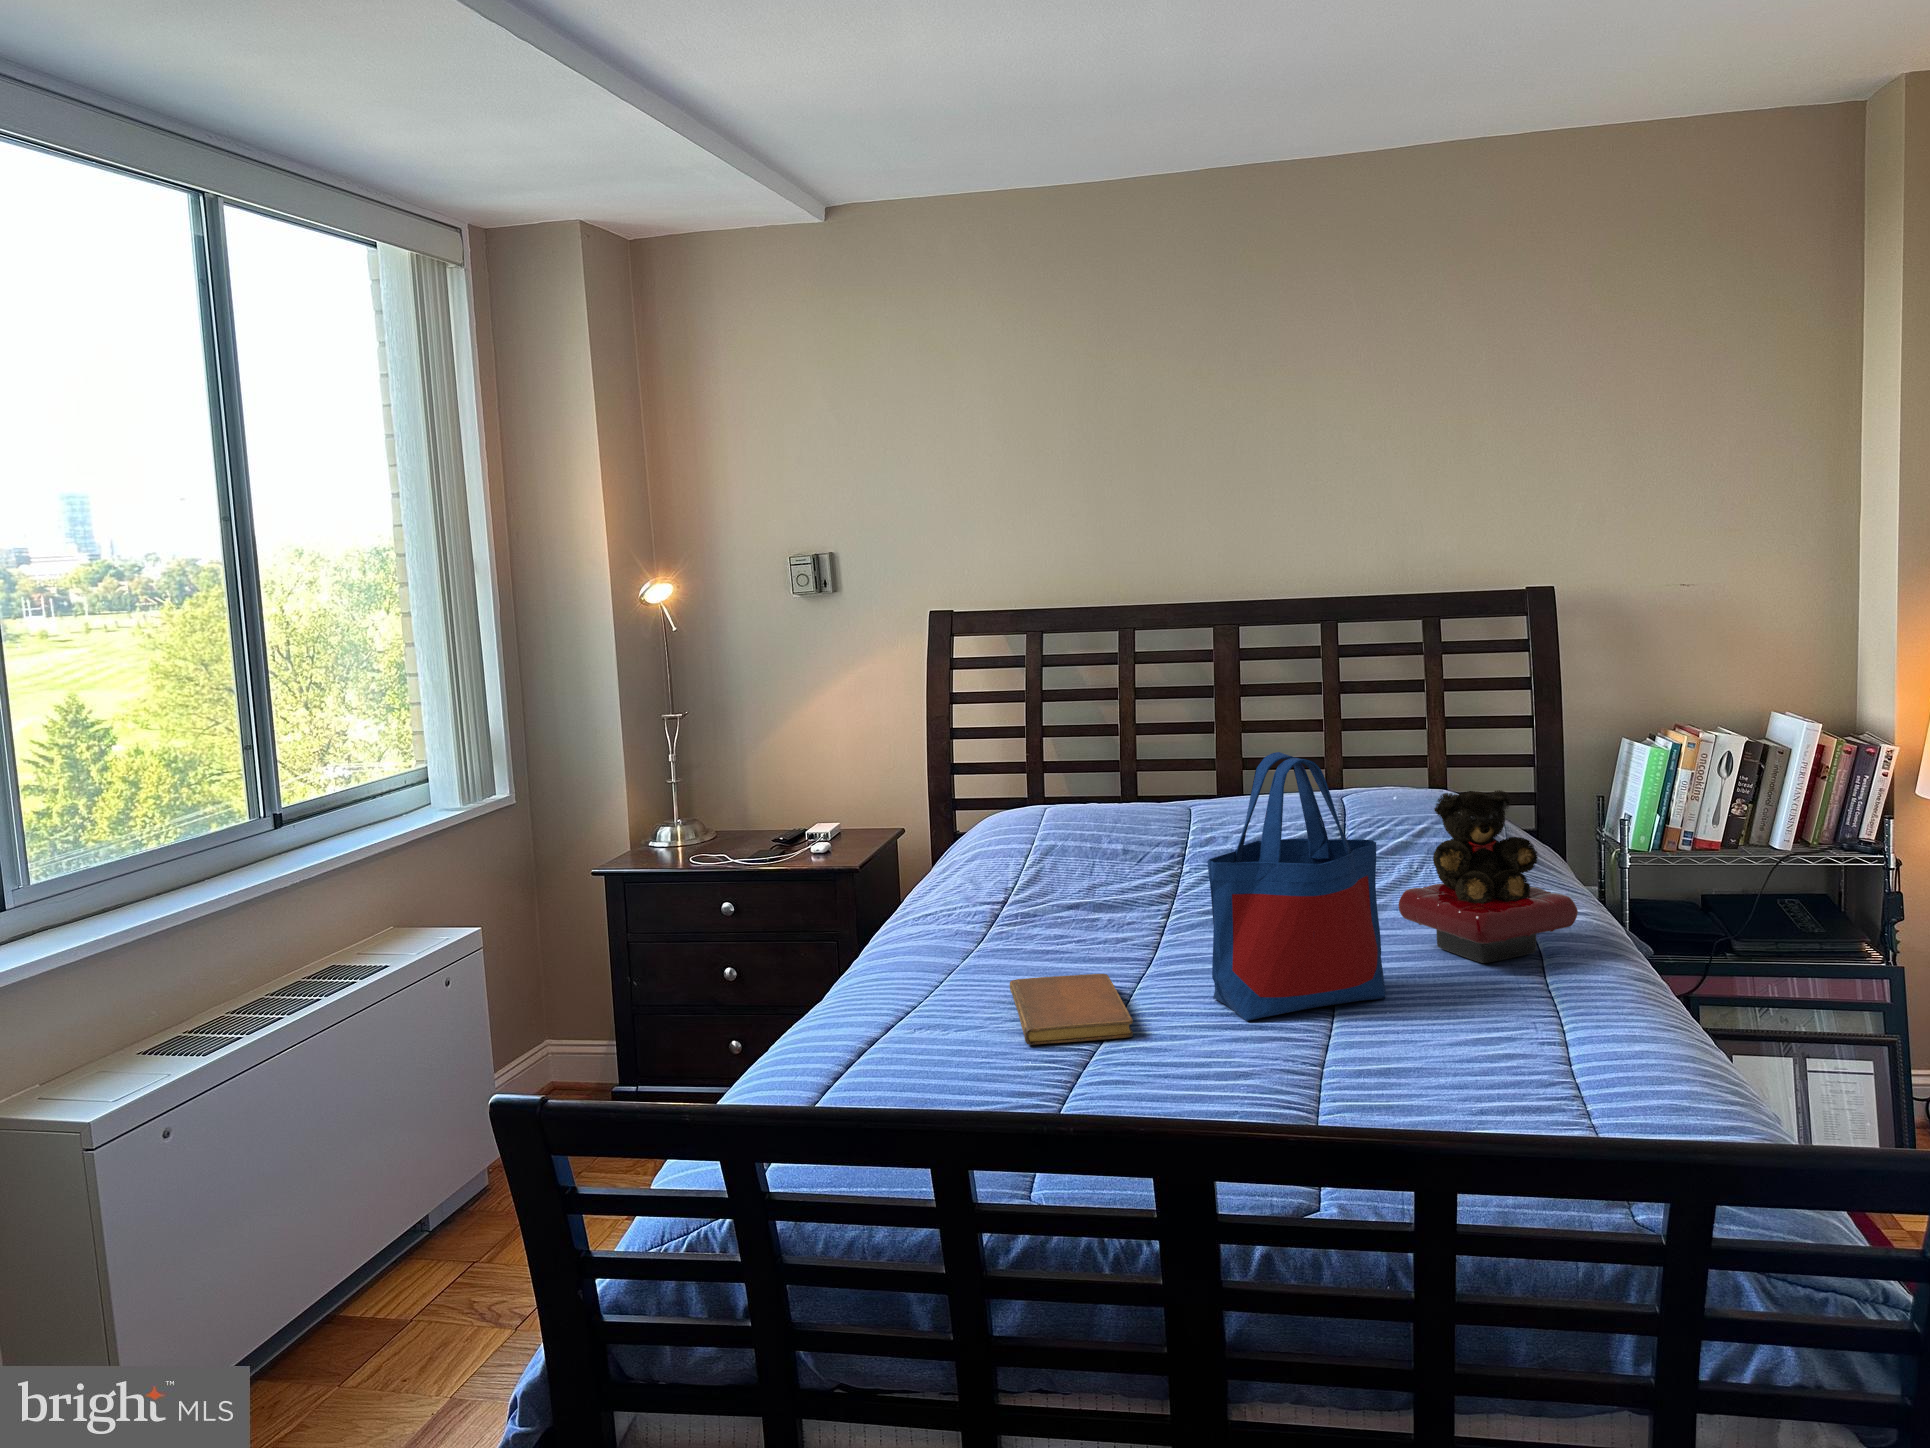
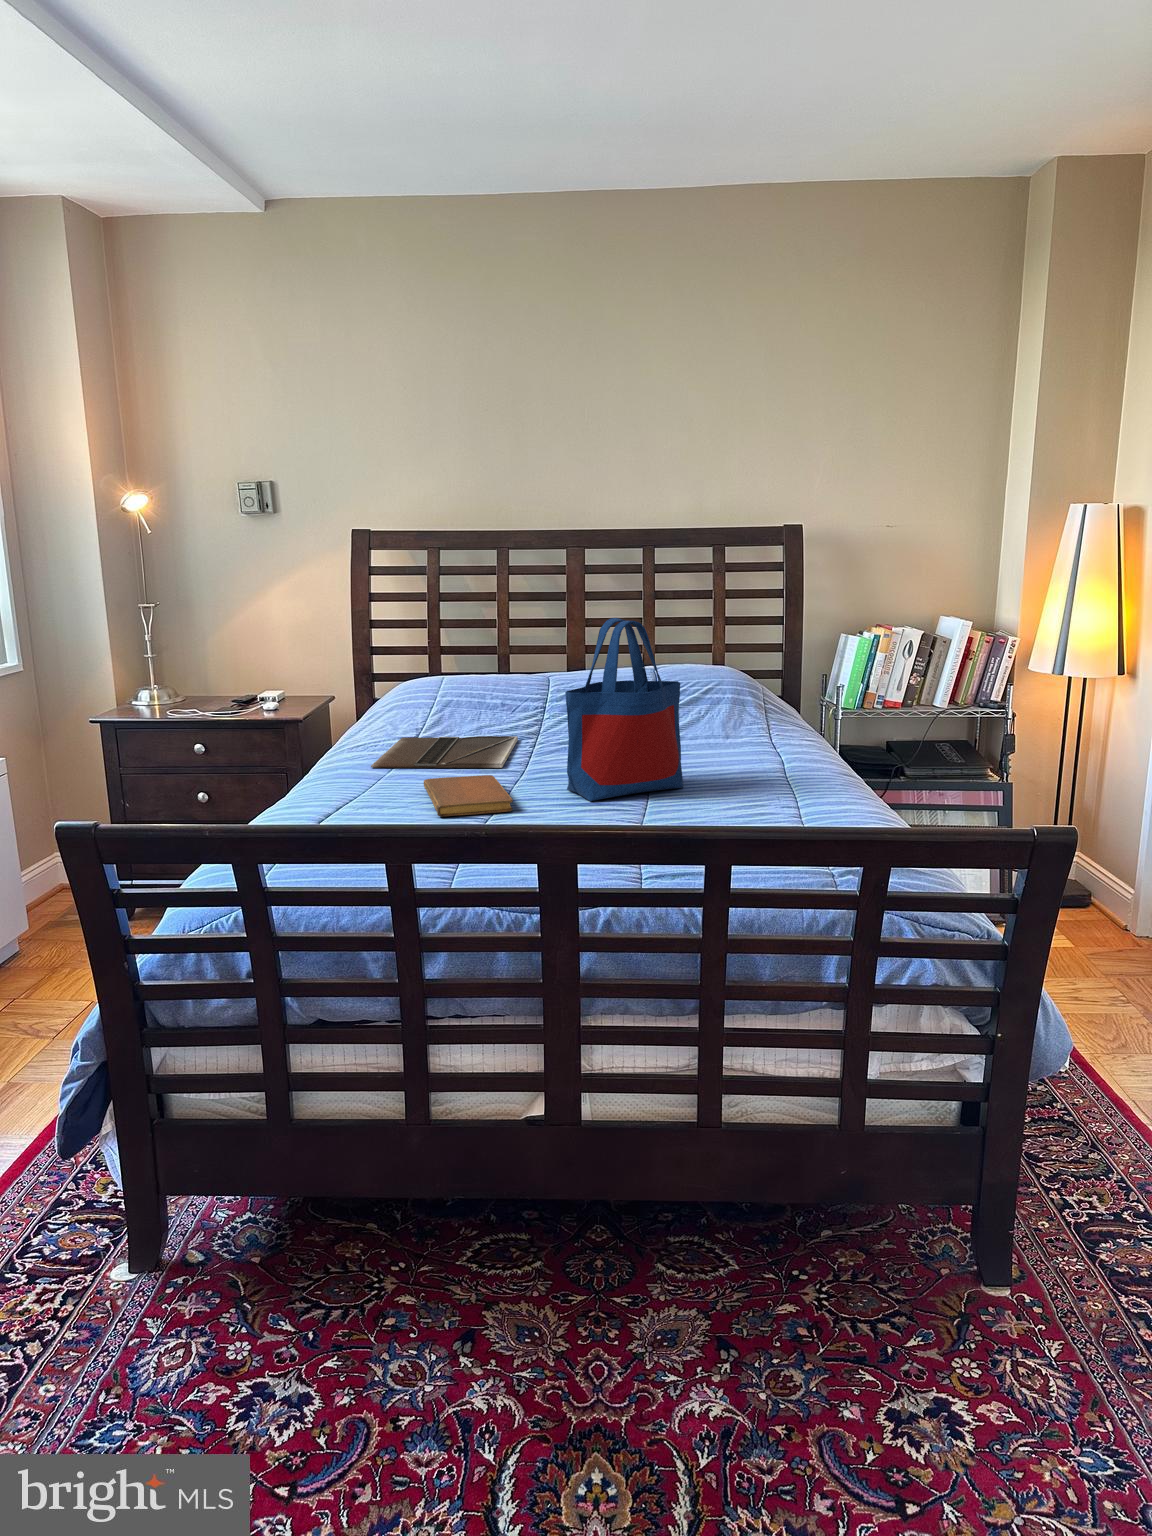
teddy bear: present [1399,790,1578,963] -> none [693,653,810,768]
laptop: none [941,901,1147,957] -> present [371,736,518,768]

